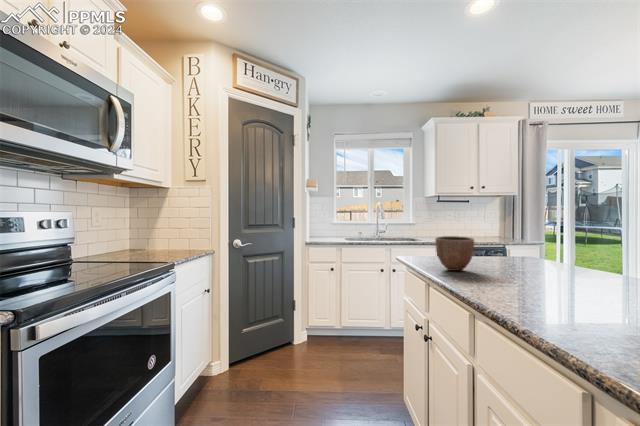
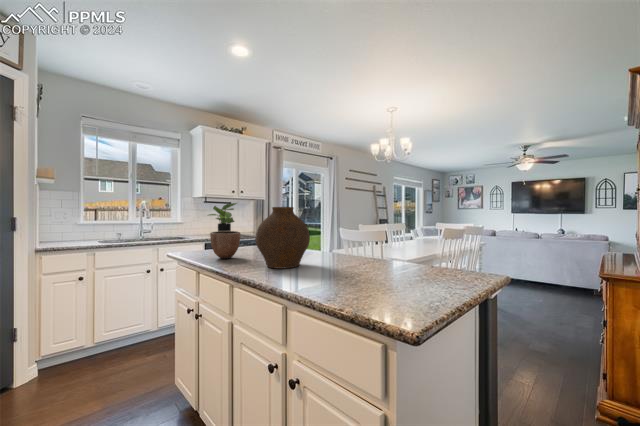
potted plant: none [438,201,478,239] -> present [209,203,237,231]
vase: none [494,205,598,302] -> present [256,207,310,269]

